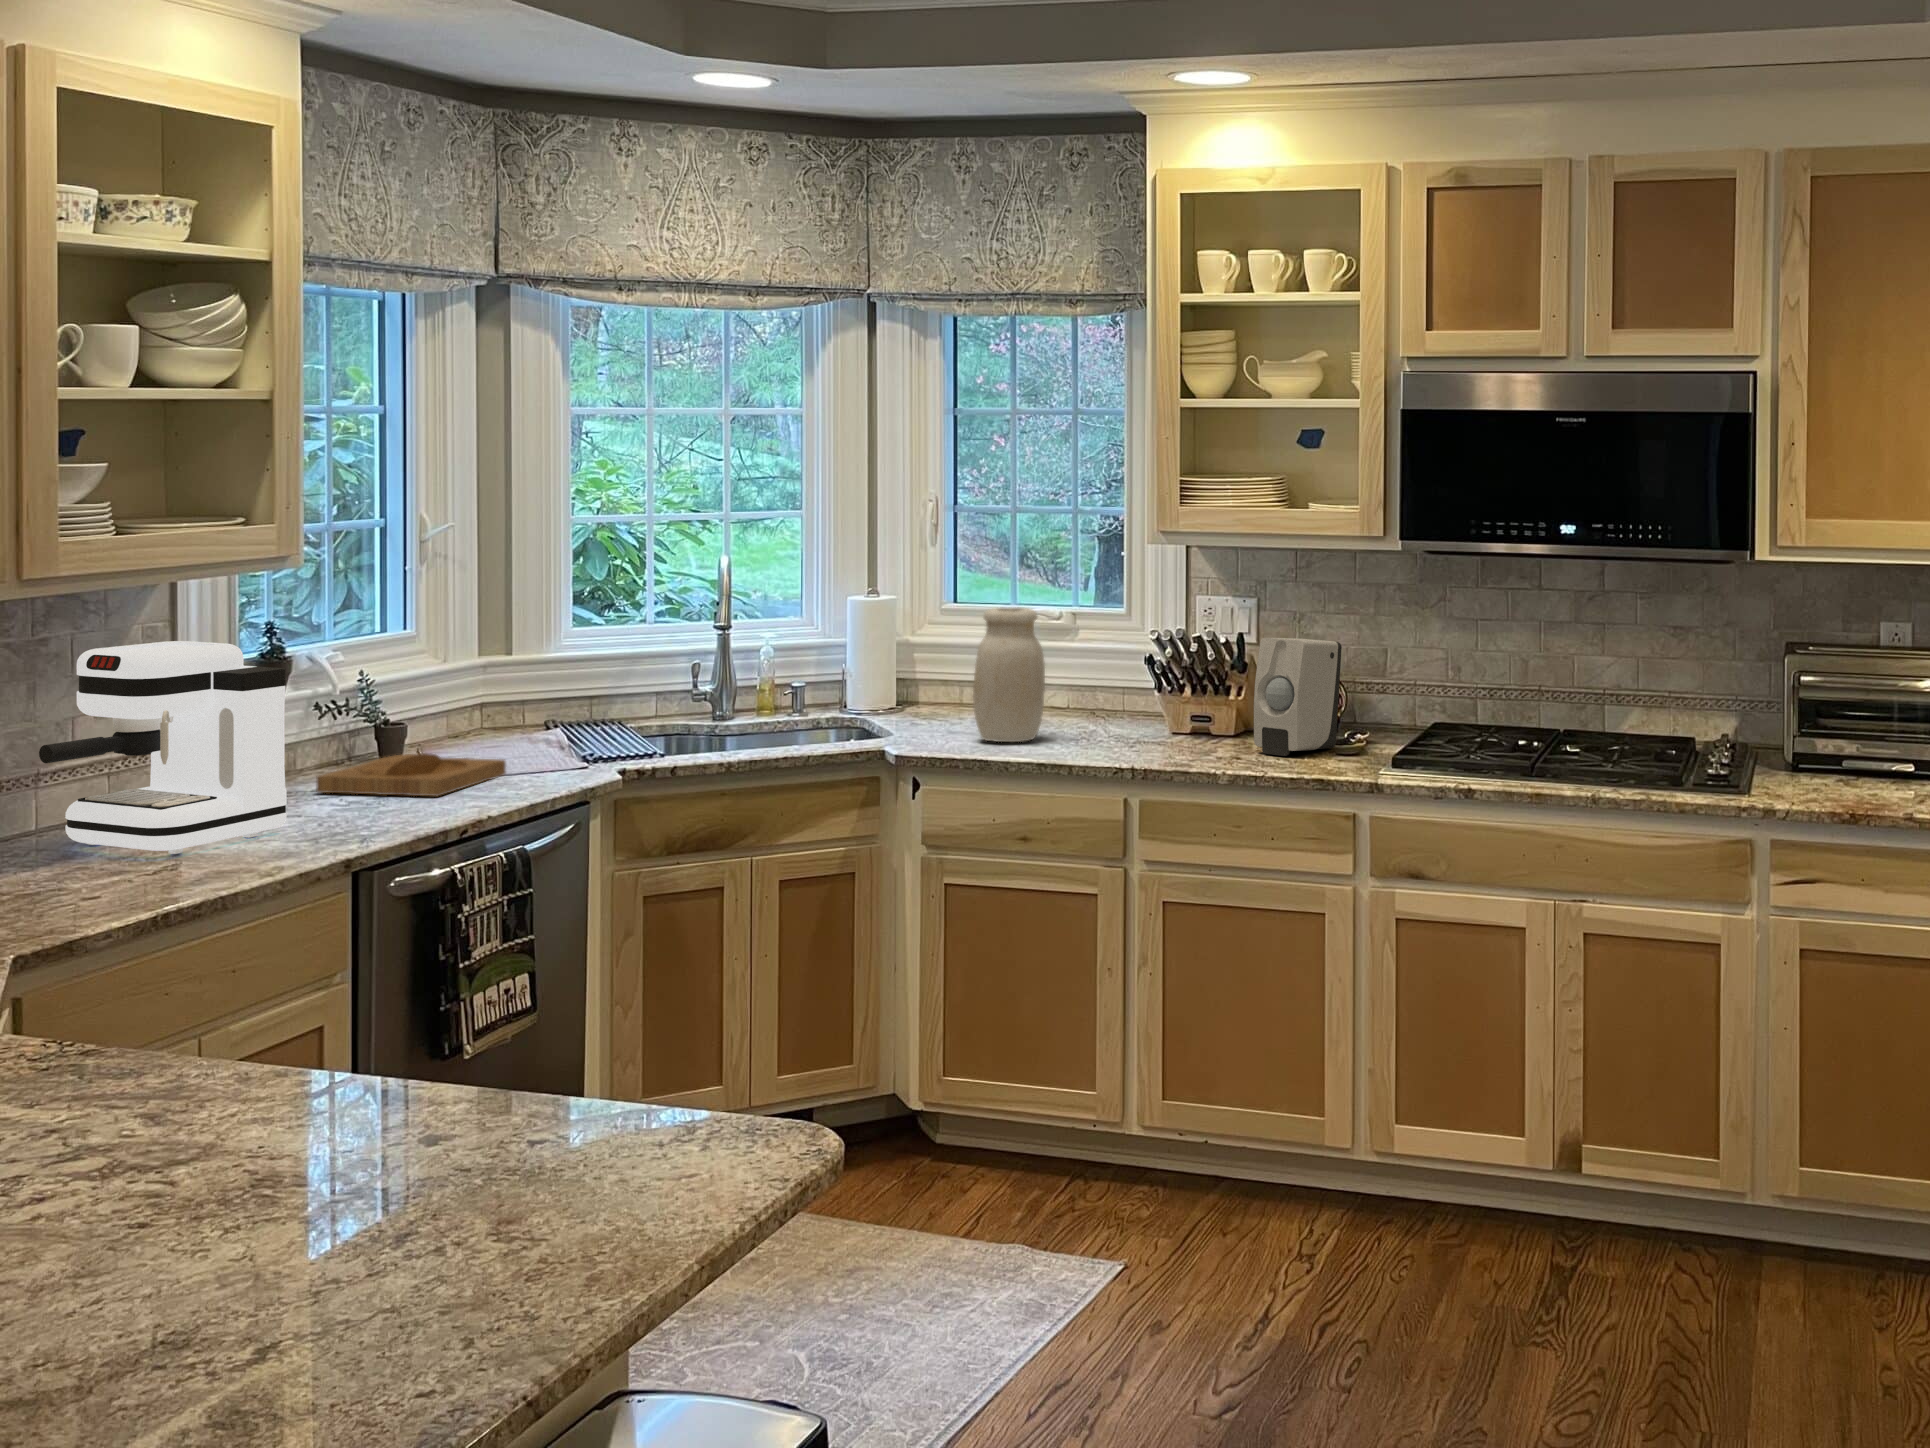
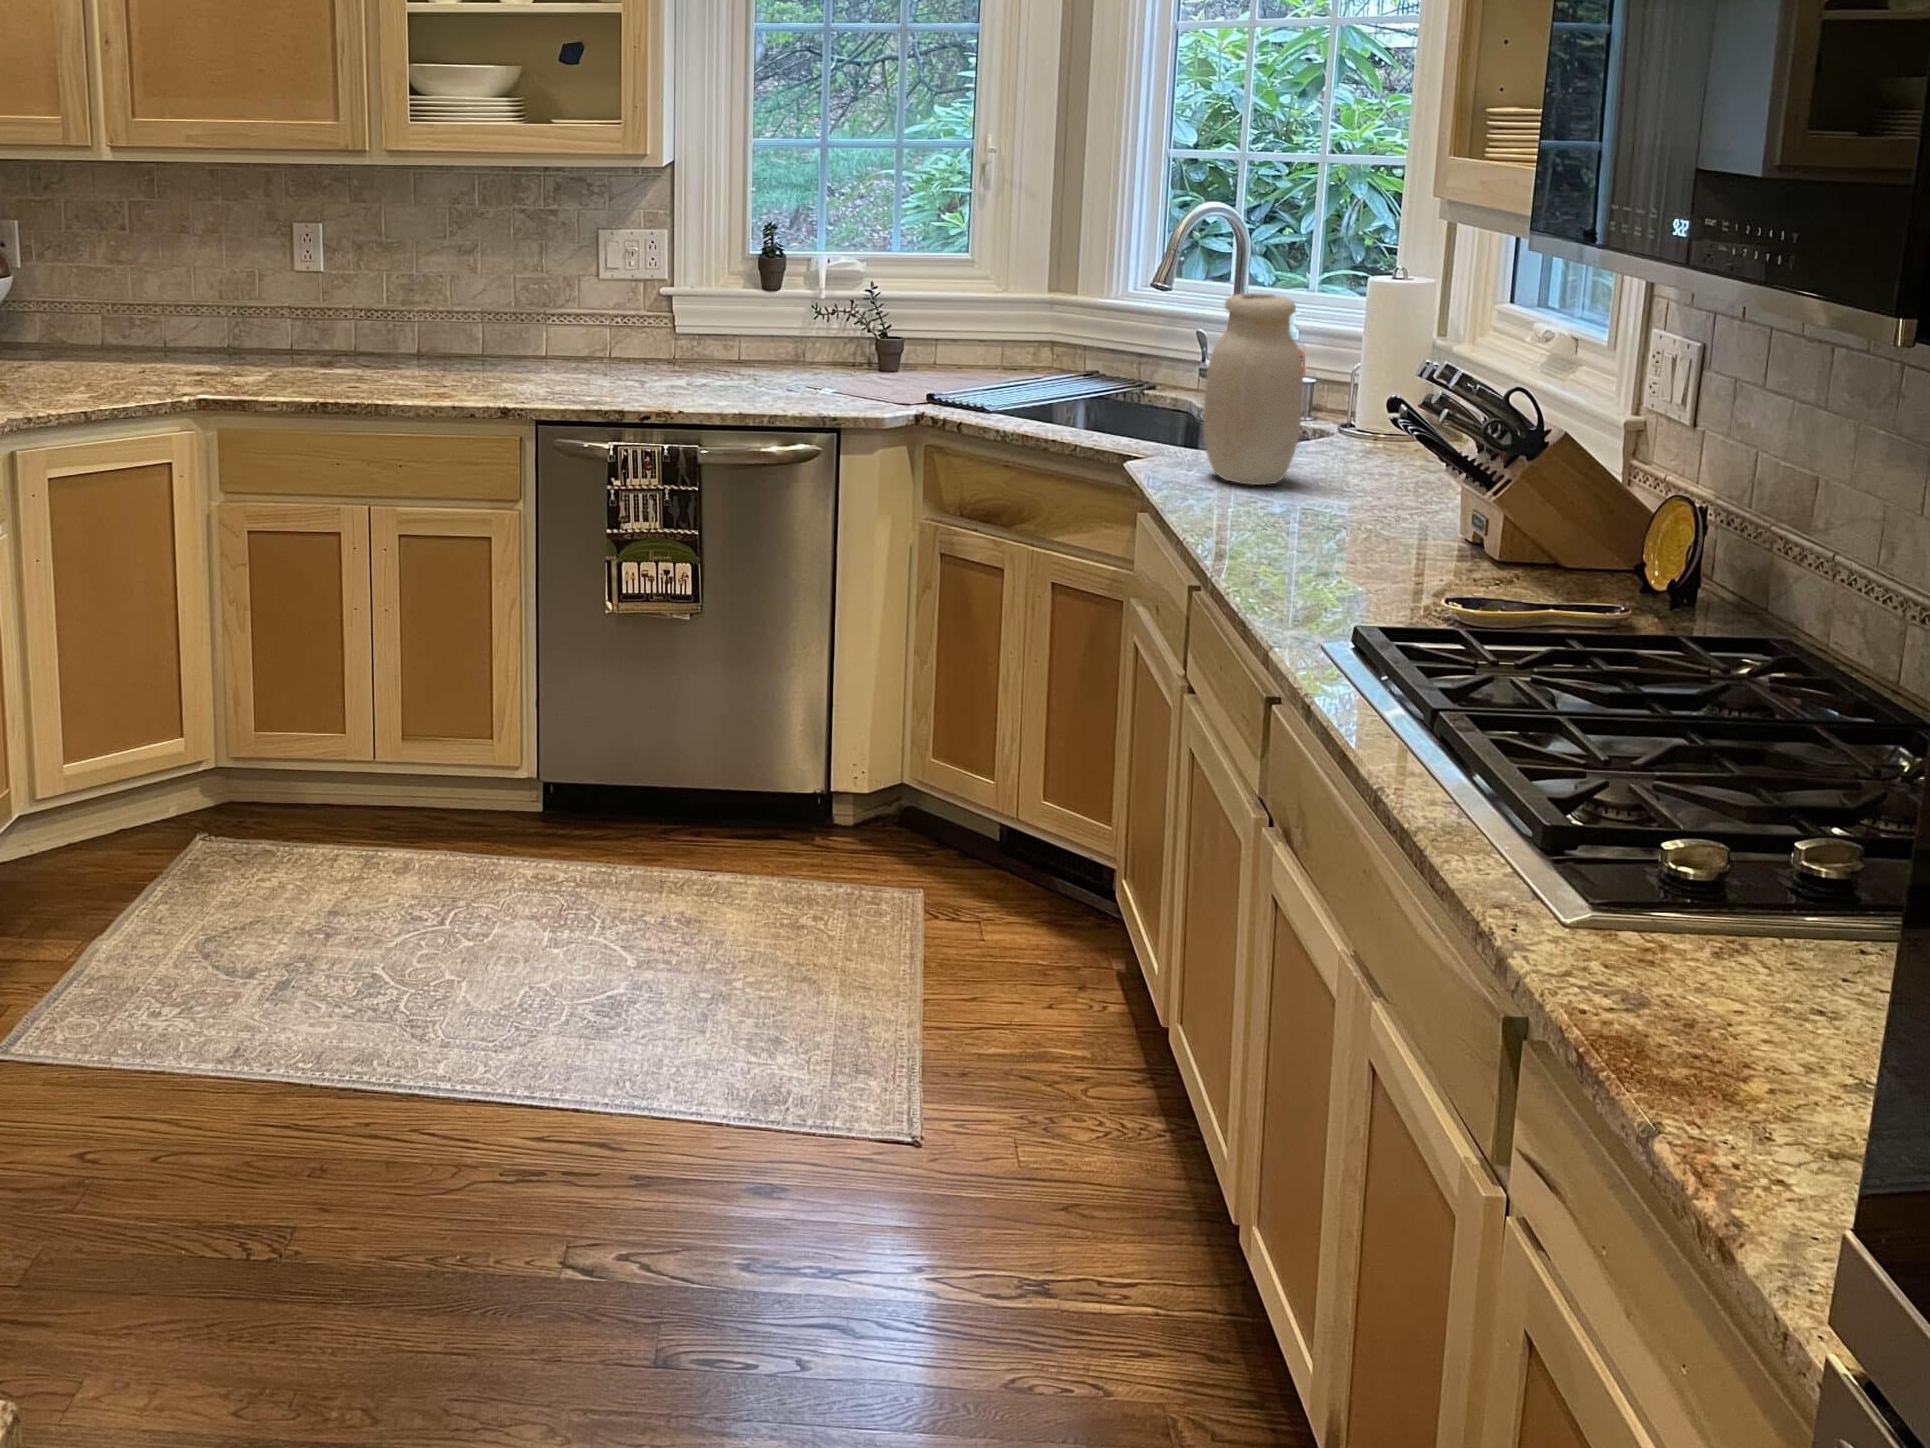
soap dispenser: present [1254,638,1342,756] -> none [1319,387,1490,603]
coffee maker: present [39,641,287,854] -> none [435,221,584,386]
tray: present [316,753,506,796] -> none [712,356,840,392]

